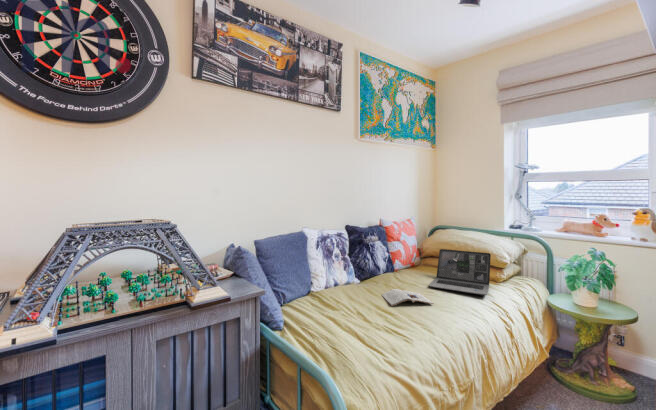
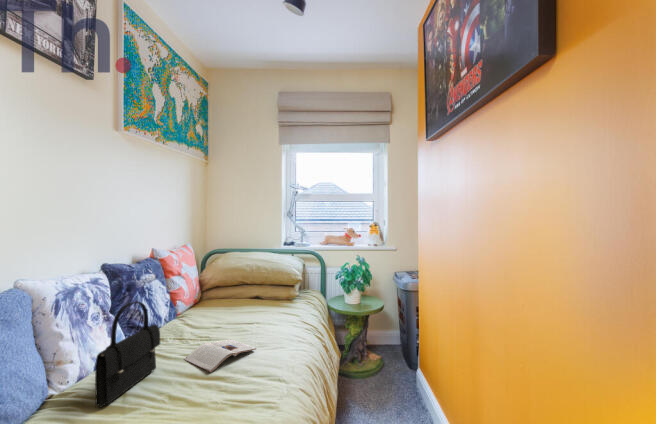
handbag: none [327,247,366,302] -> present [95,301,160,408]
laptop: present [429,249,491,295] -> none [235,274,296,326]

